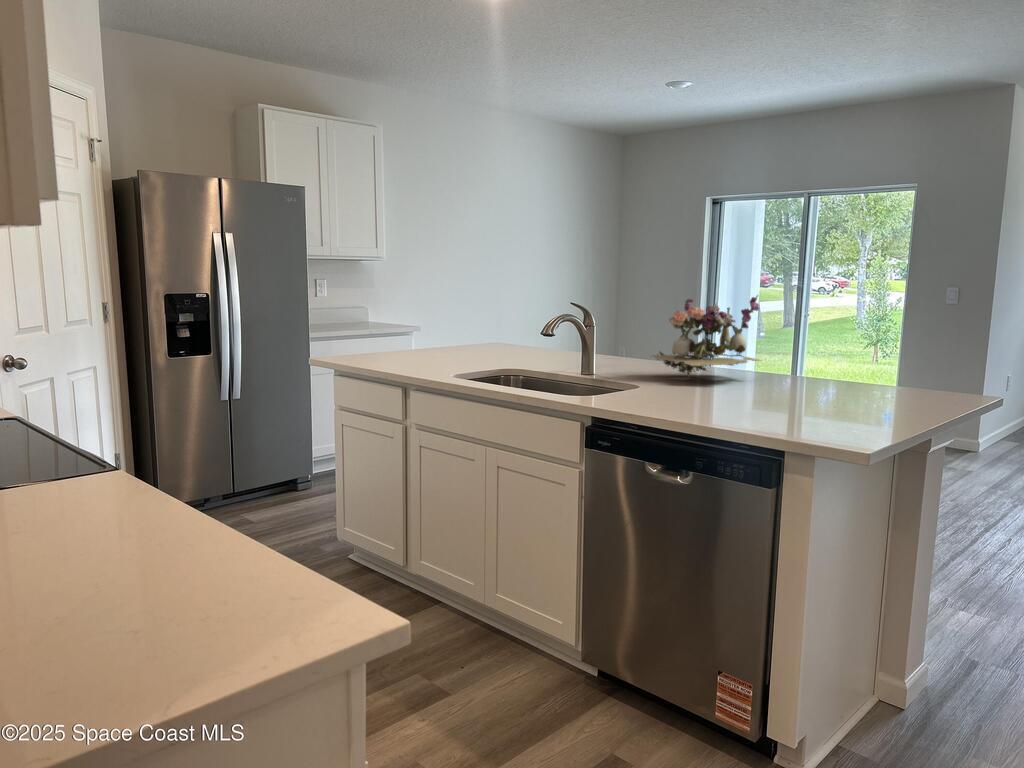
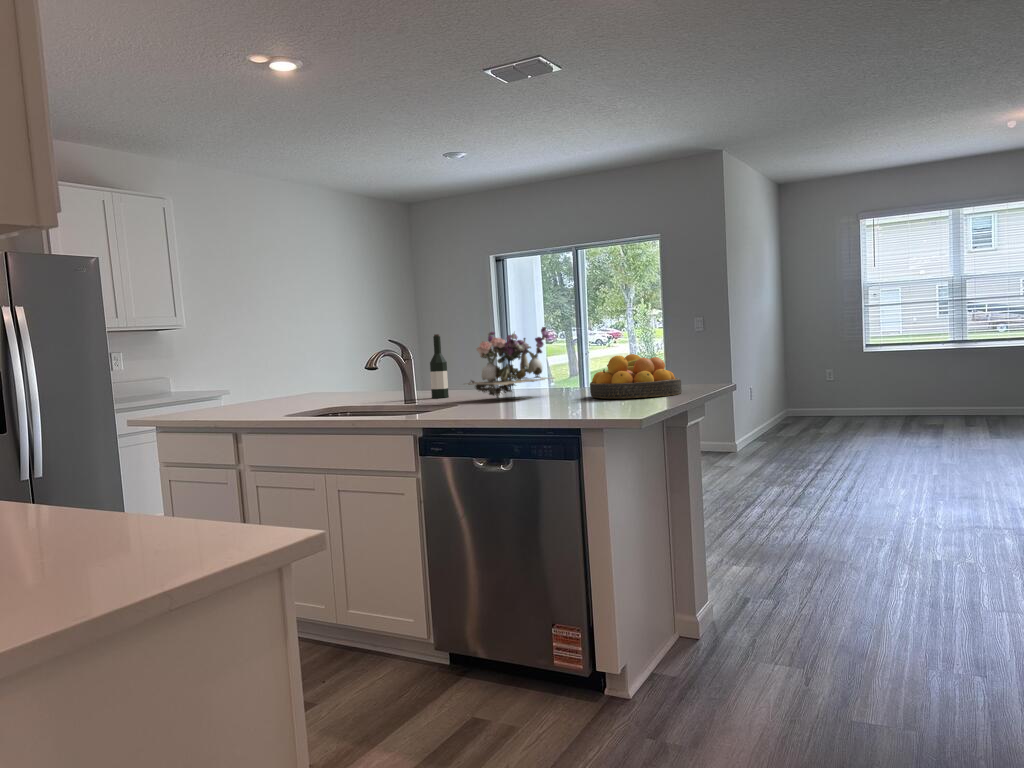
wine bottle: none [616,292,636,363] -> present [430,334,449,398]
fruit bowl: none [802,346,927,408] -> present [590,354,682,399]

